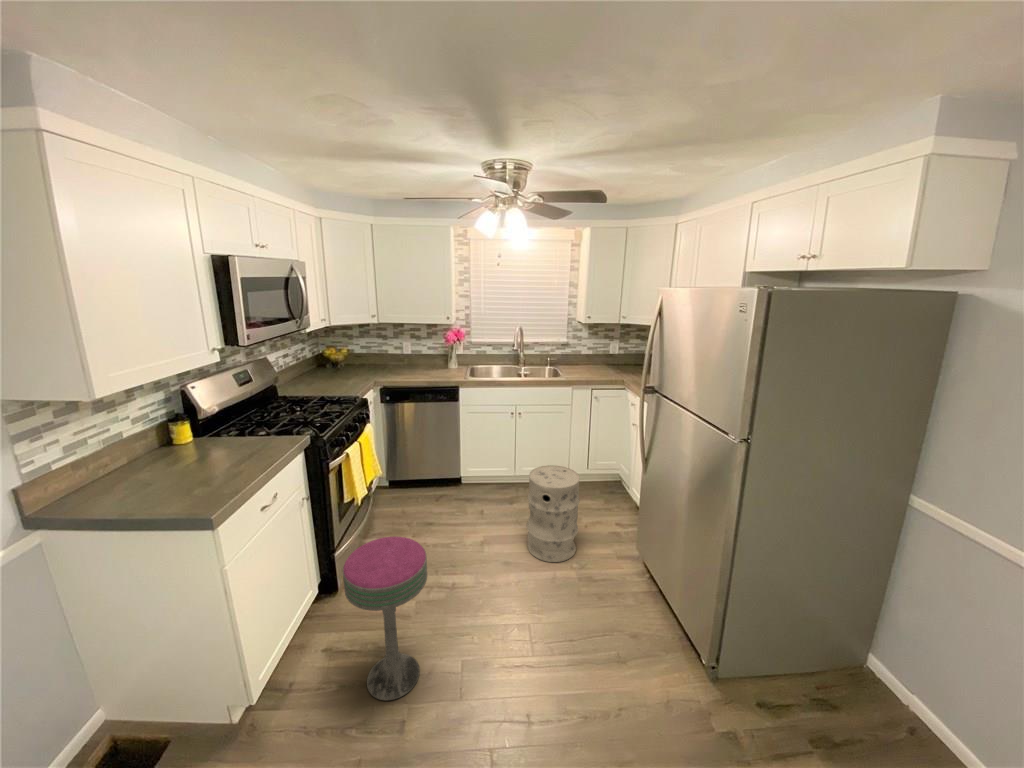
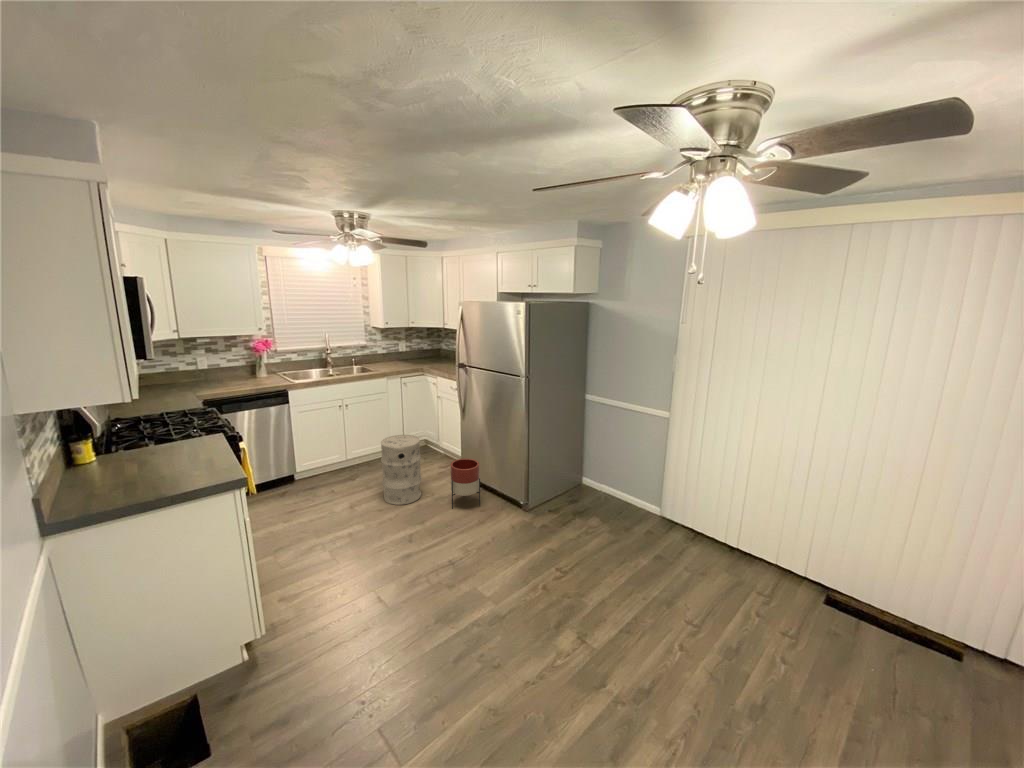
planter: none [602,526,654,611] -> present [451,459,480,509]
bar stool: present [343,536,427,700] -> none [302,490,367,609]

